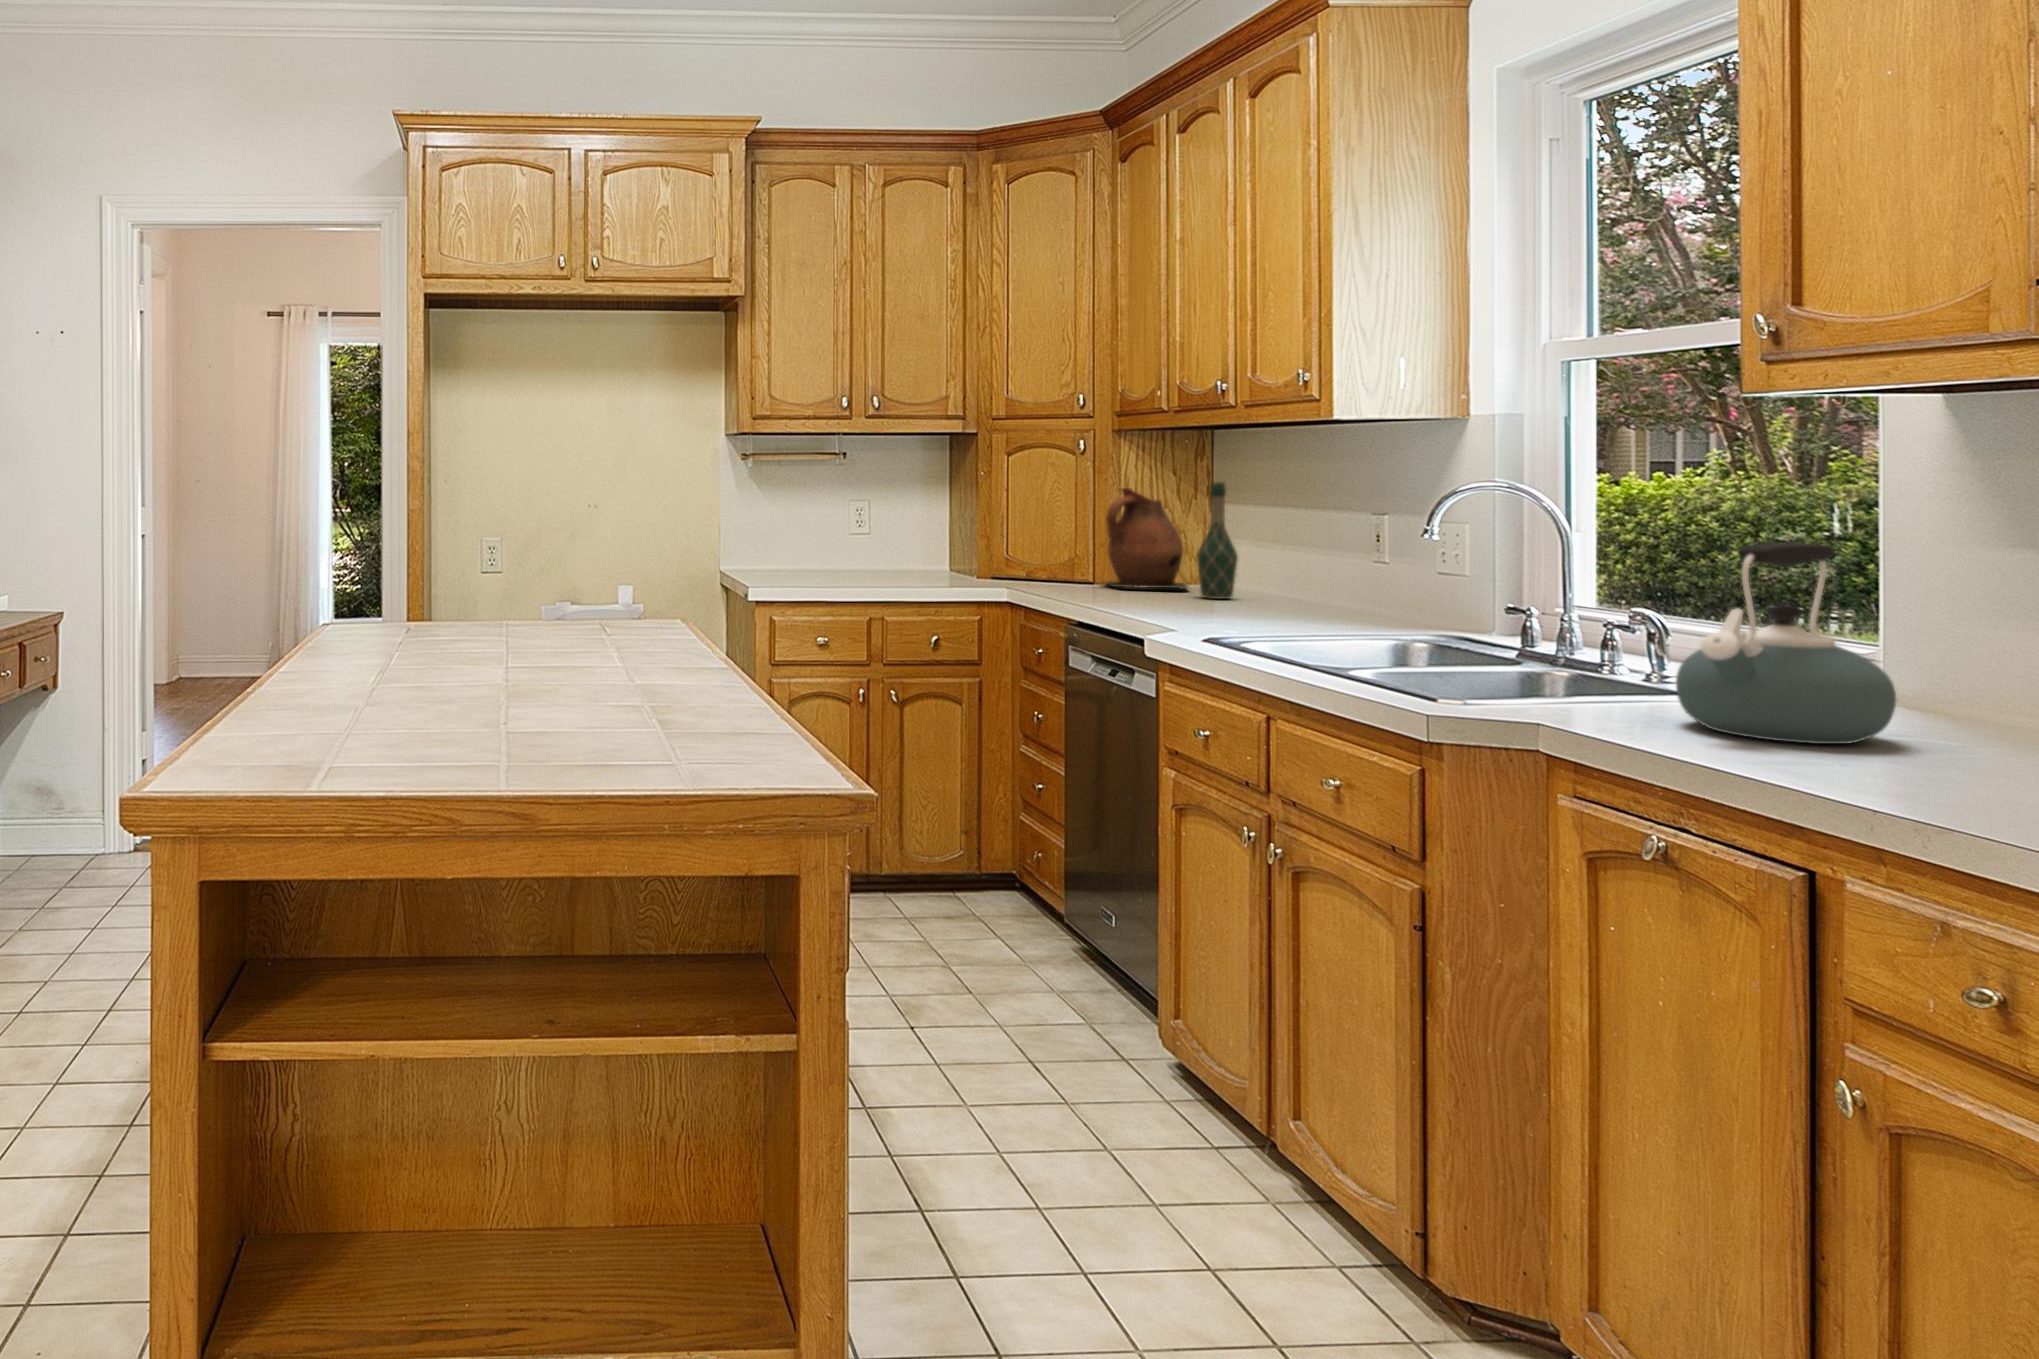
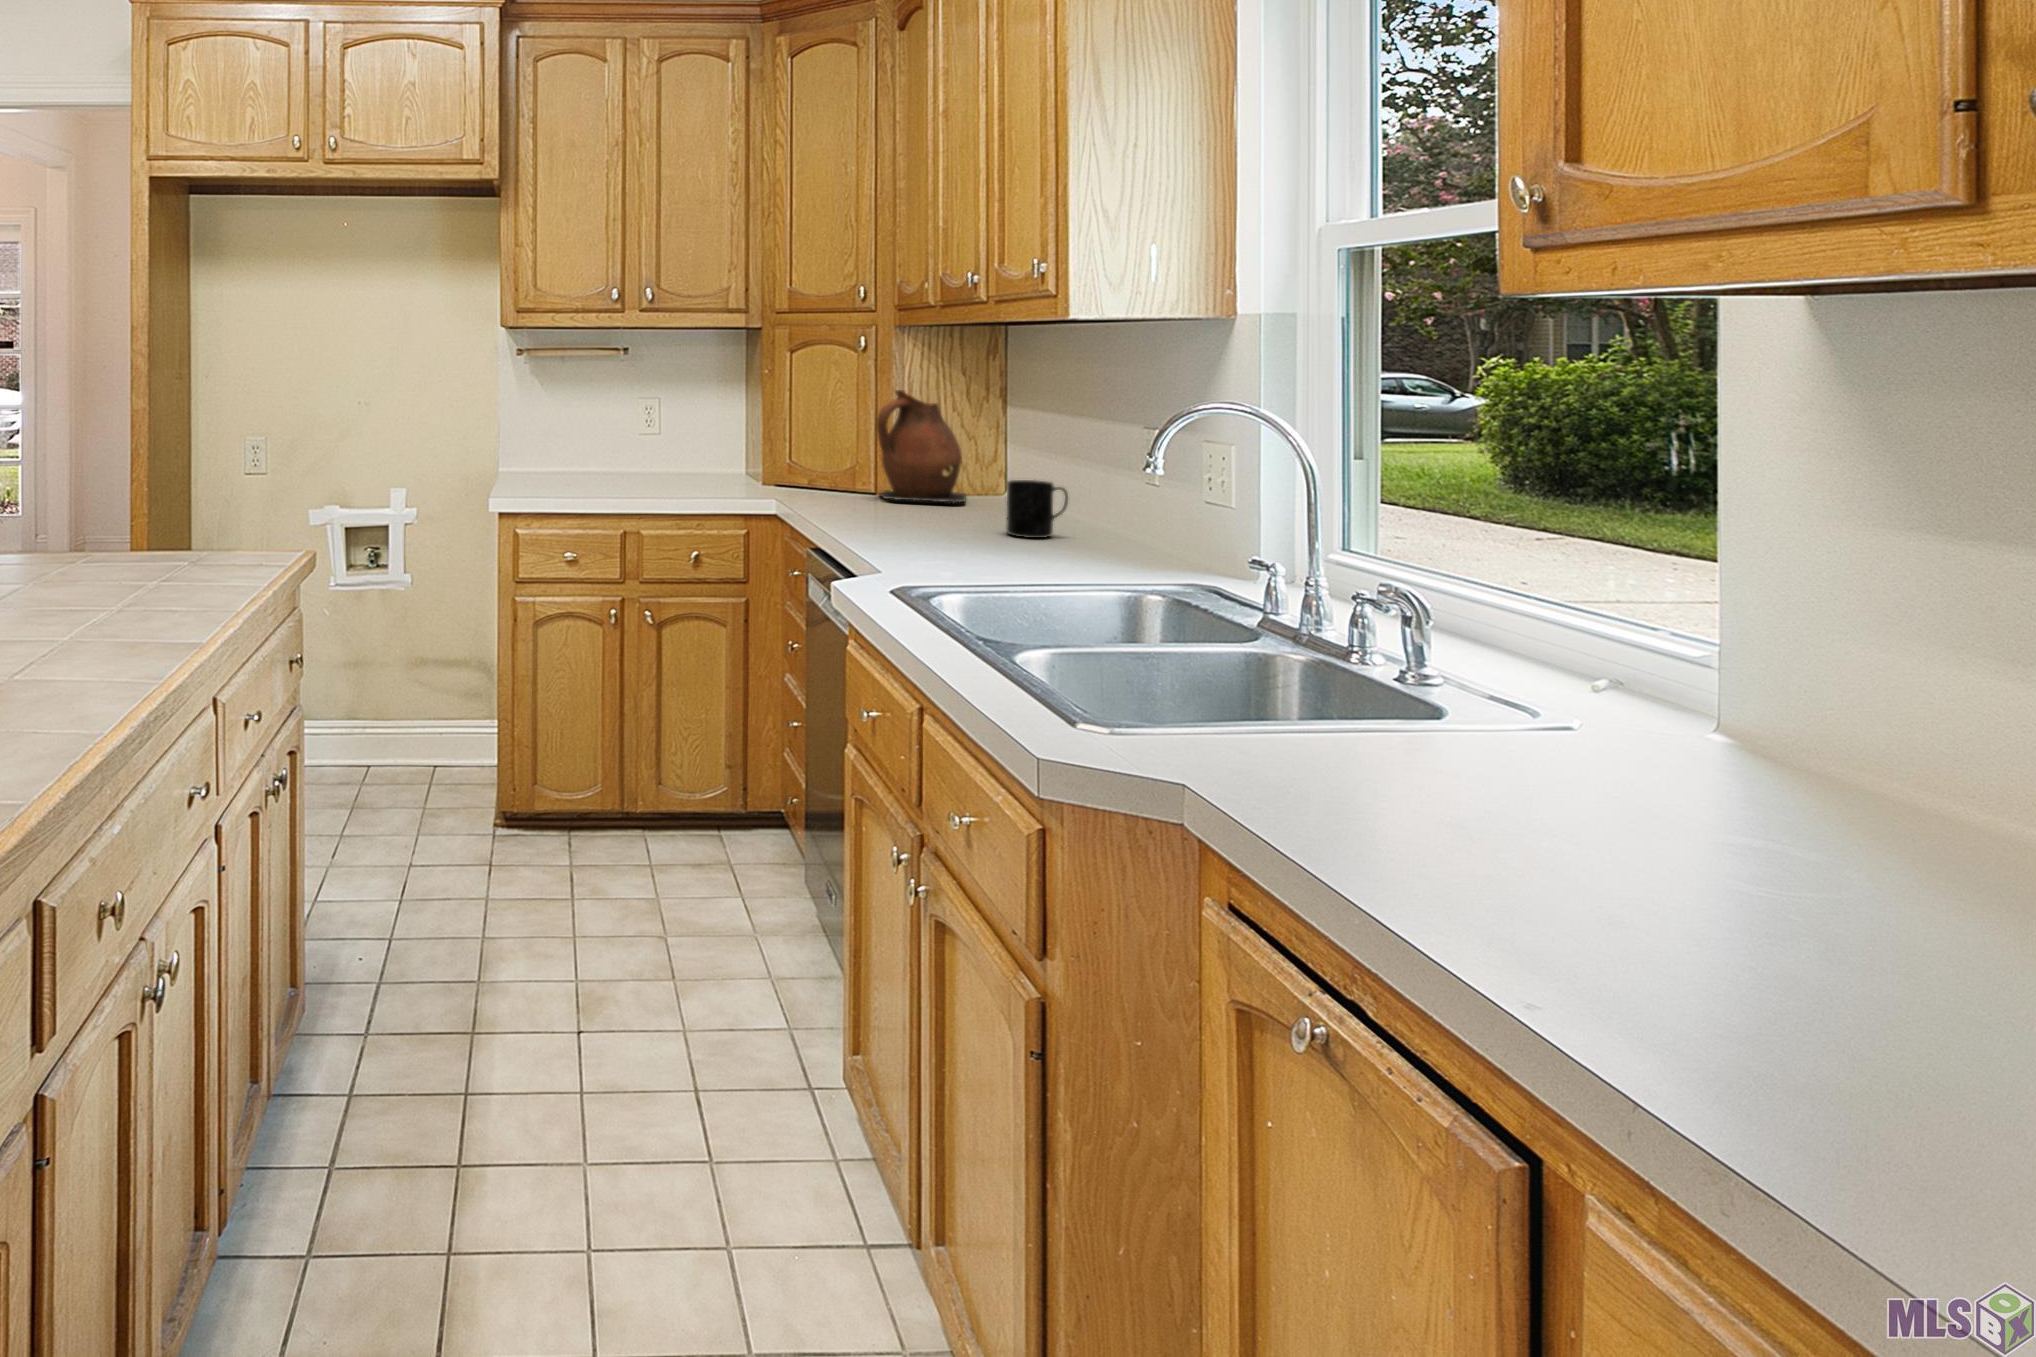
wine bottle: present [1197,482,1238,599] -> none [963,386,1007,517]
kettle: present [1676,542,1896,744] -> none [1408,532,1761,883]
mug: none [1251,562,1307,611] -> present [1007,480,1068,538]

